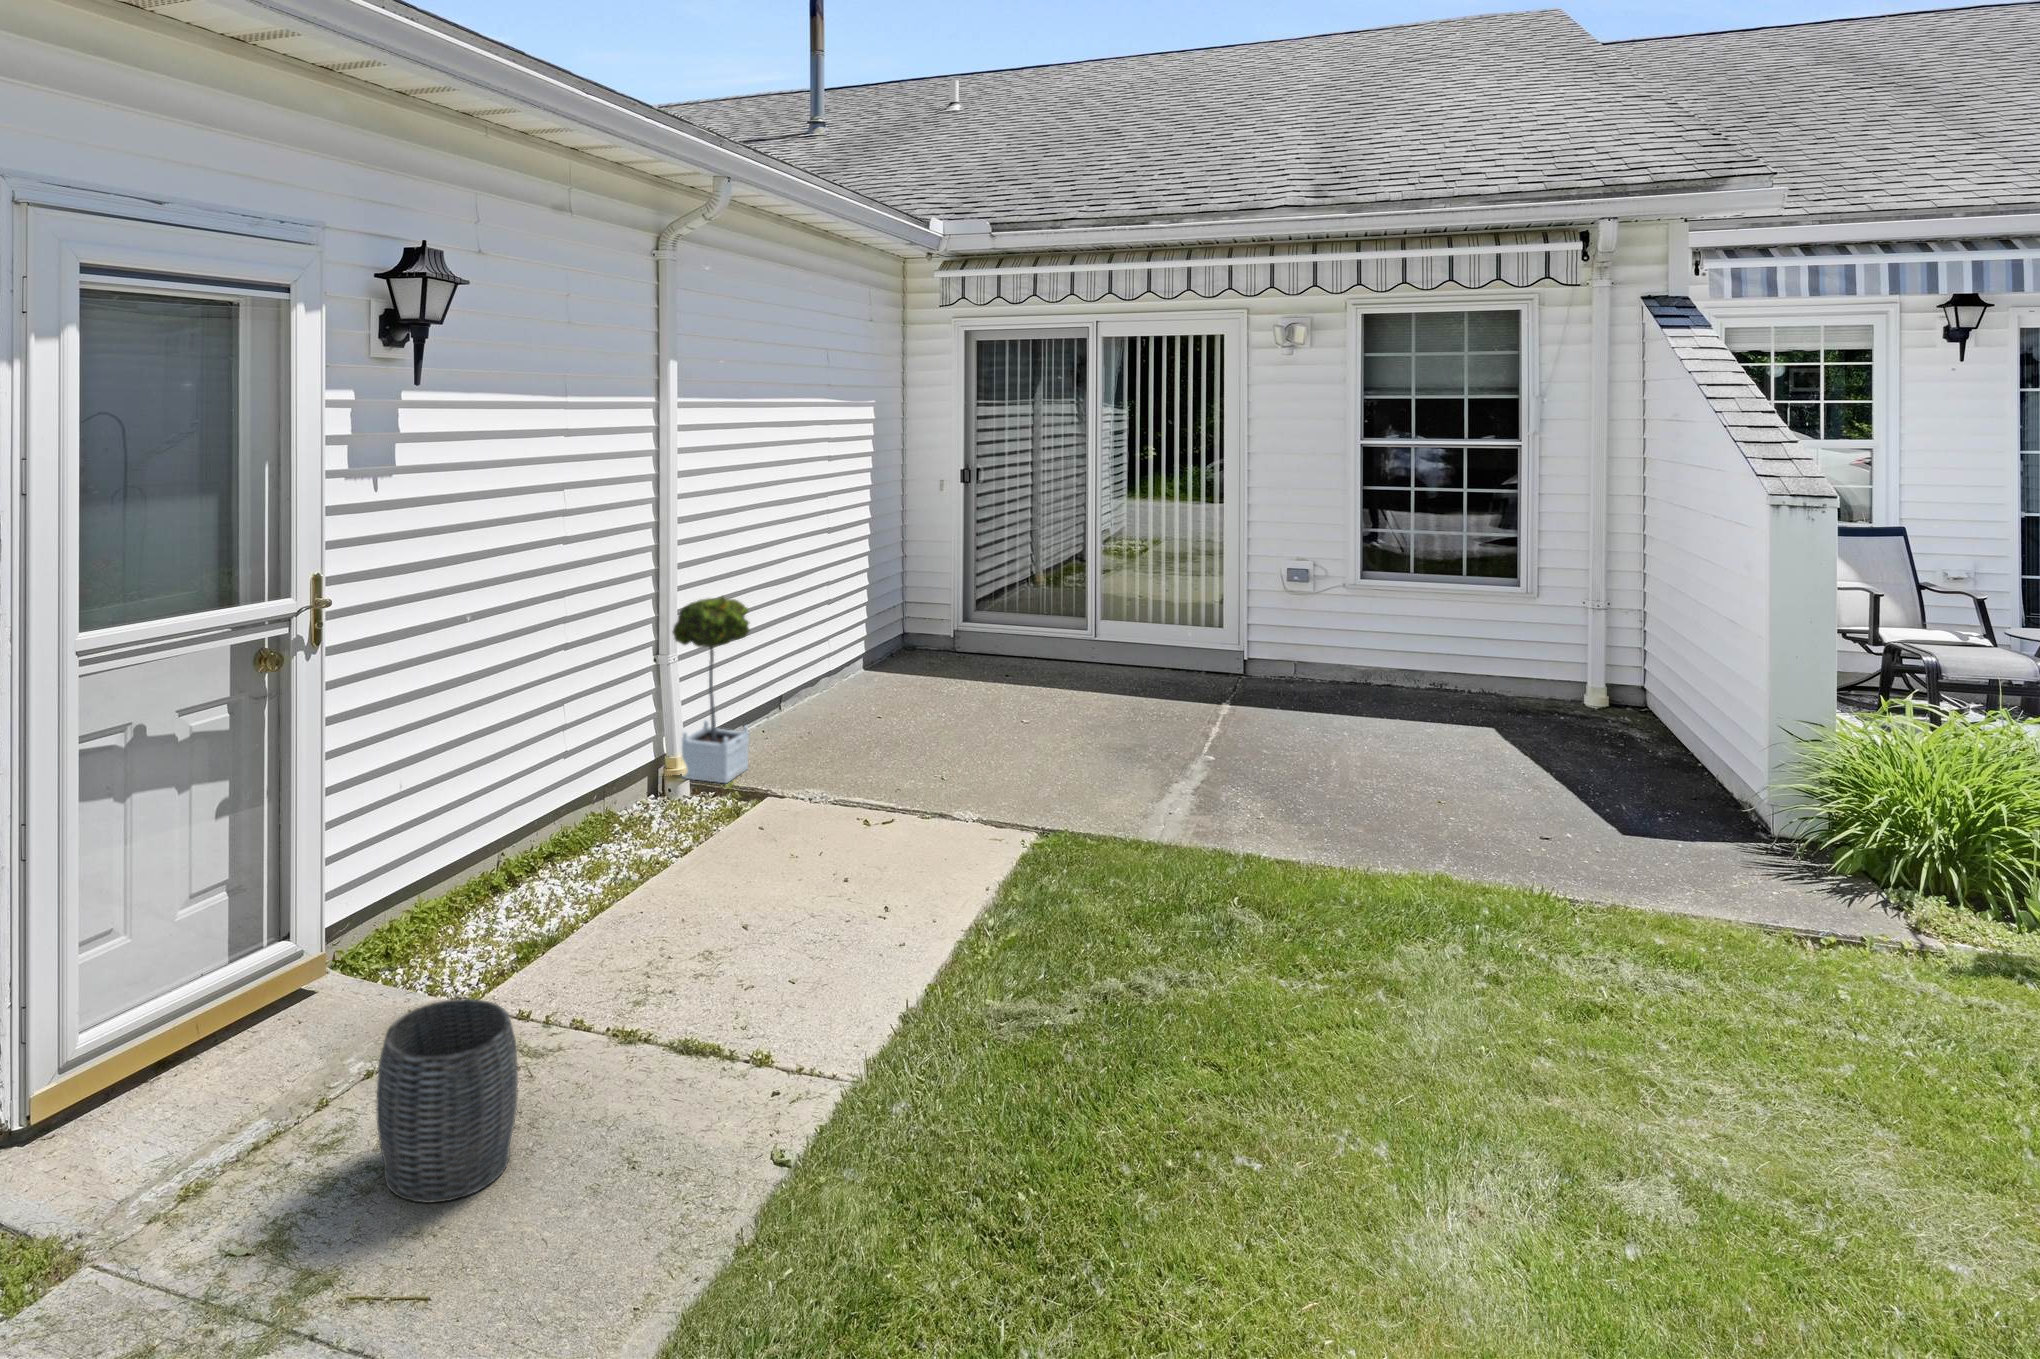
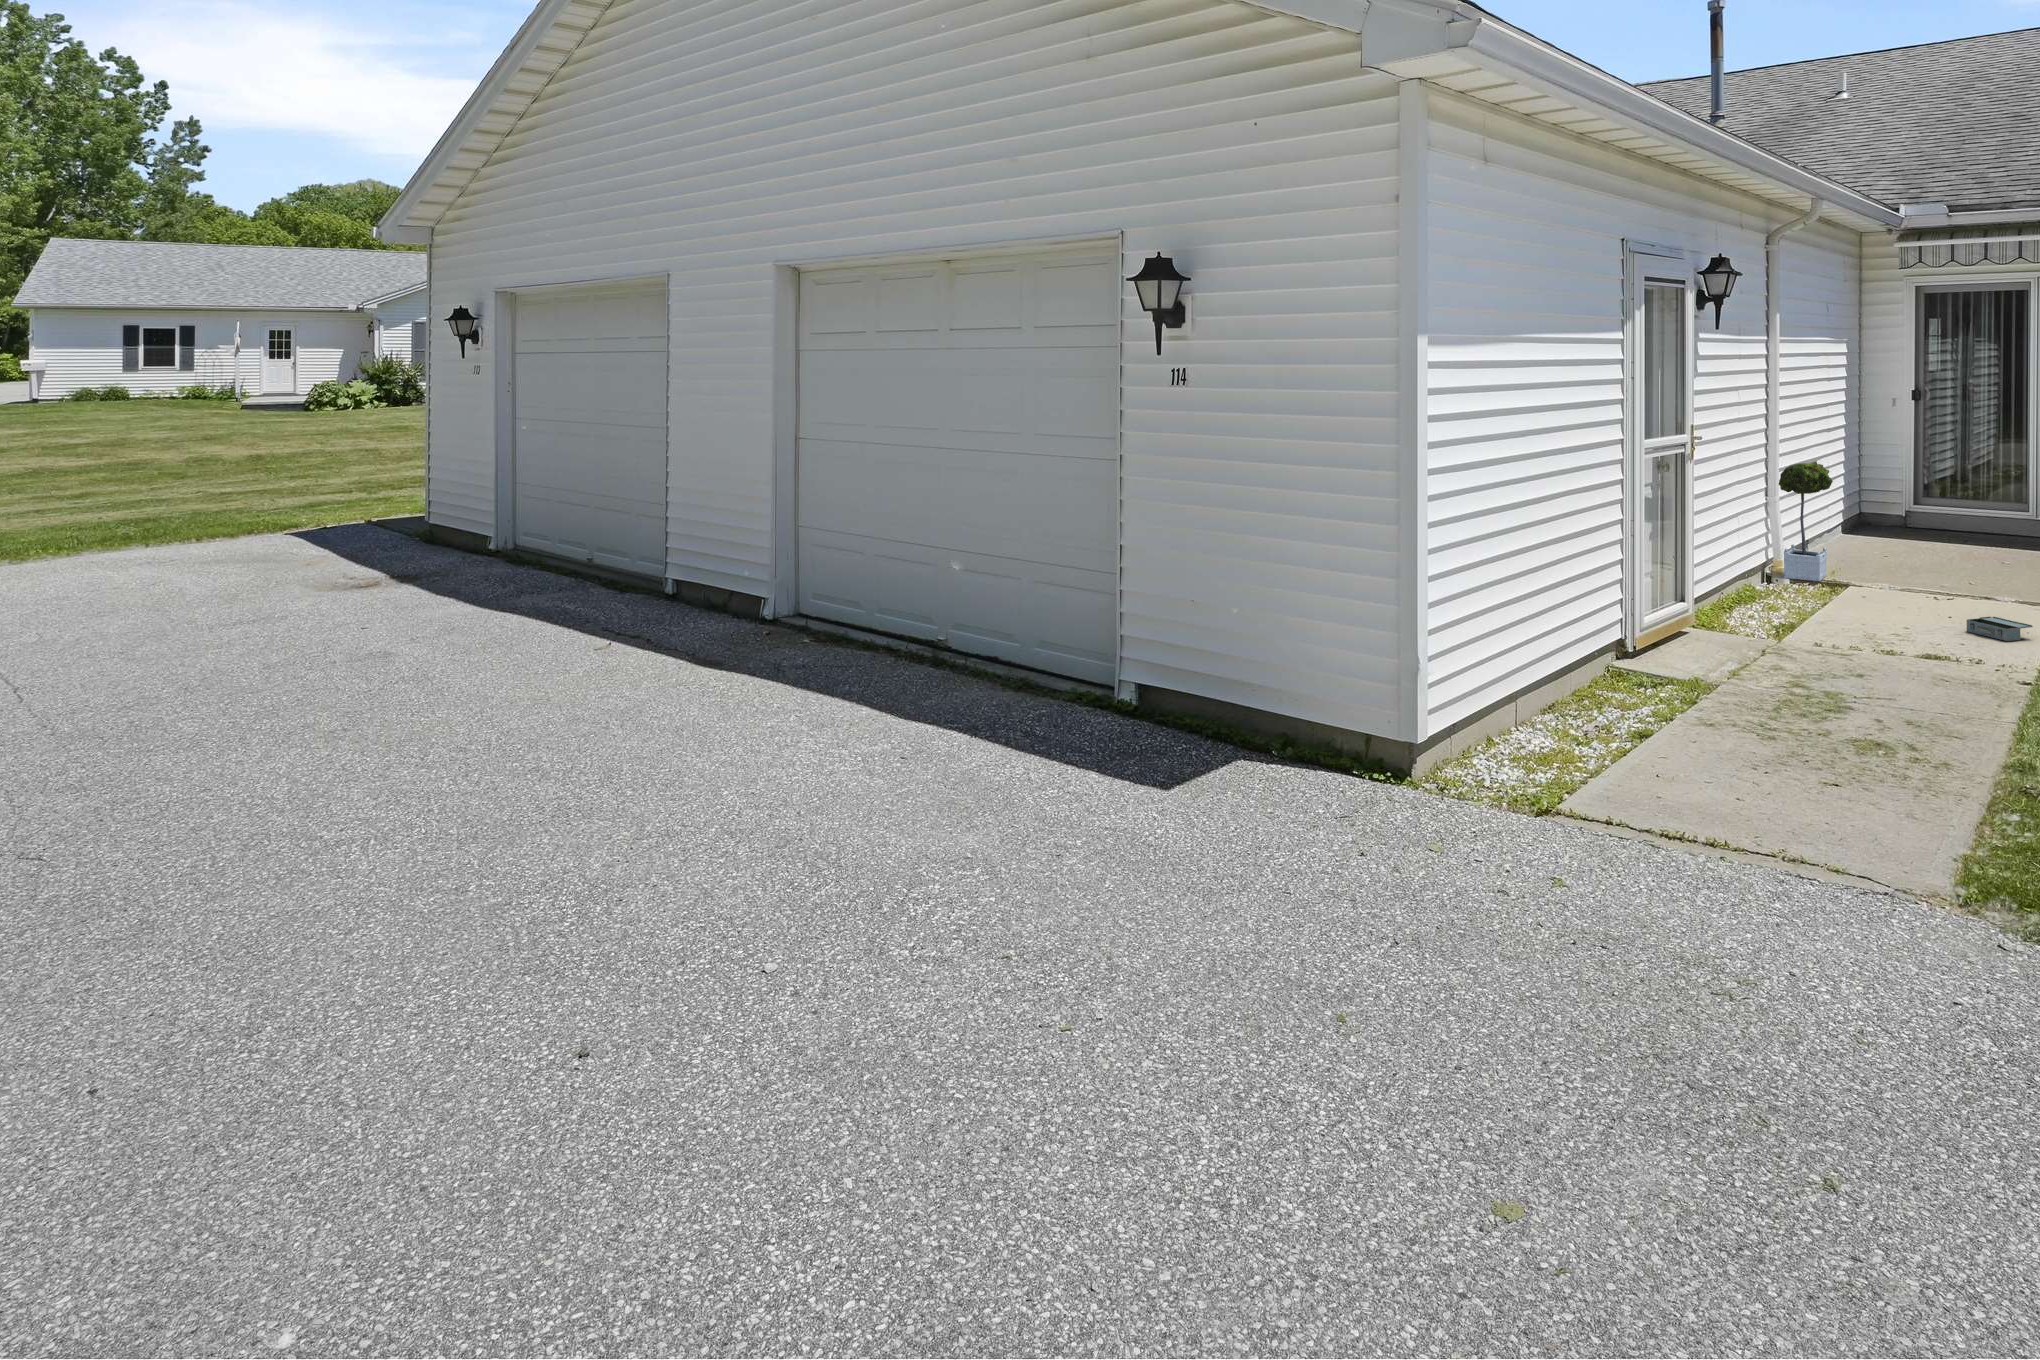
toolbox: none [833,885,923,947] -> present [1967,617,2033,641]
woven basket: present [377,999,518,1203] -> none [1817,614,1889,690]

